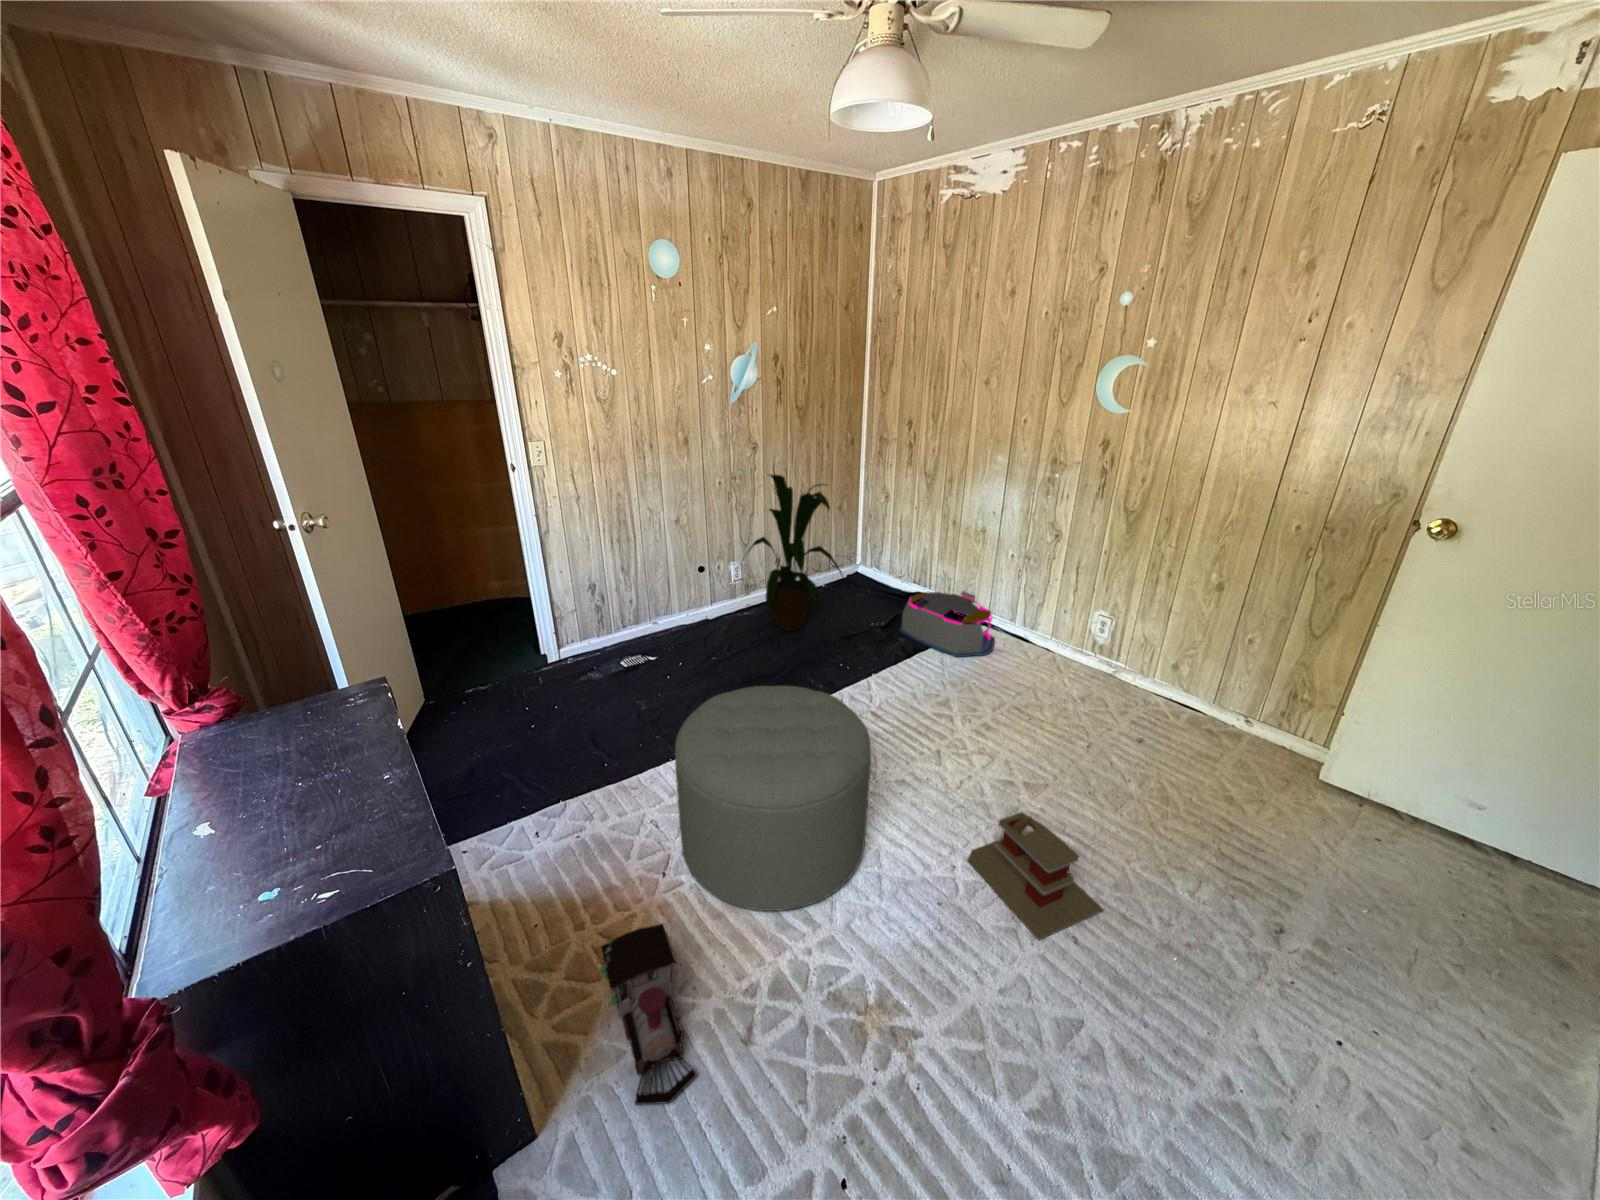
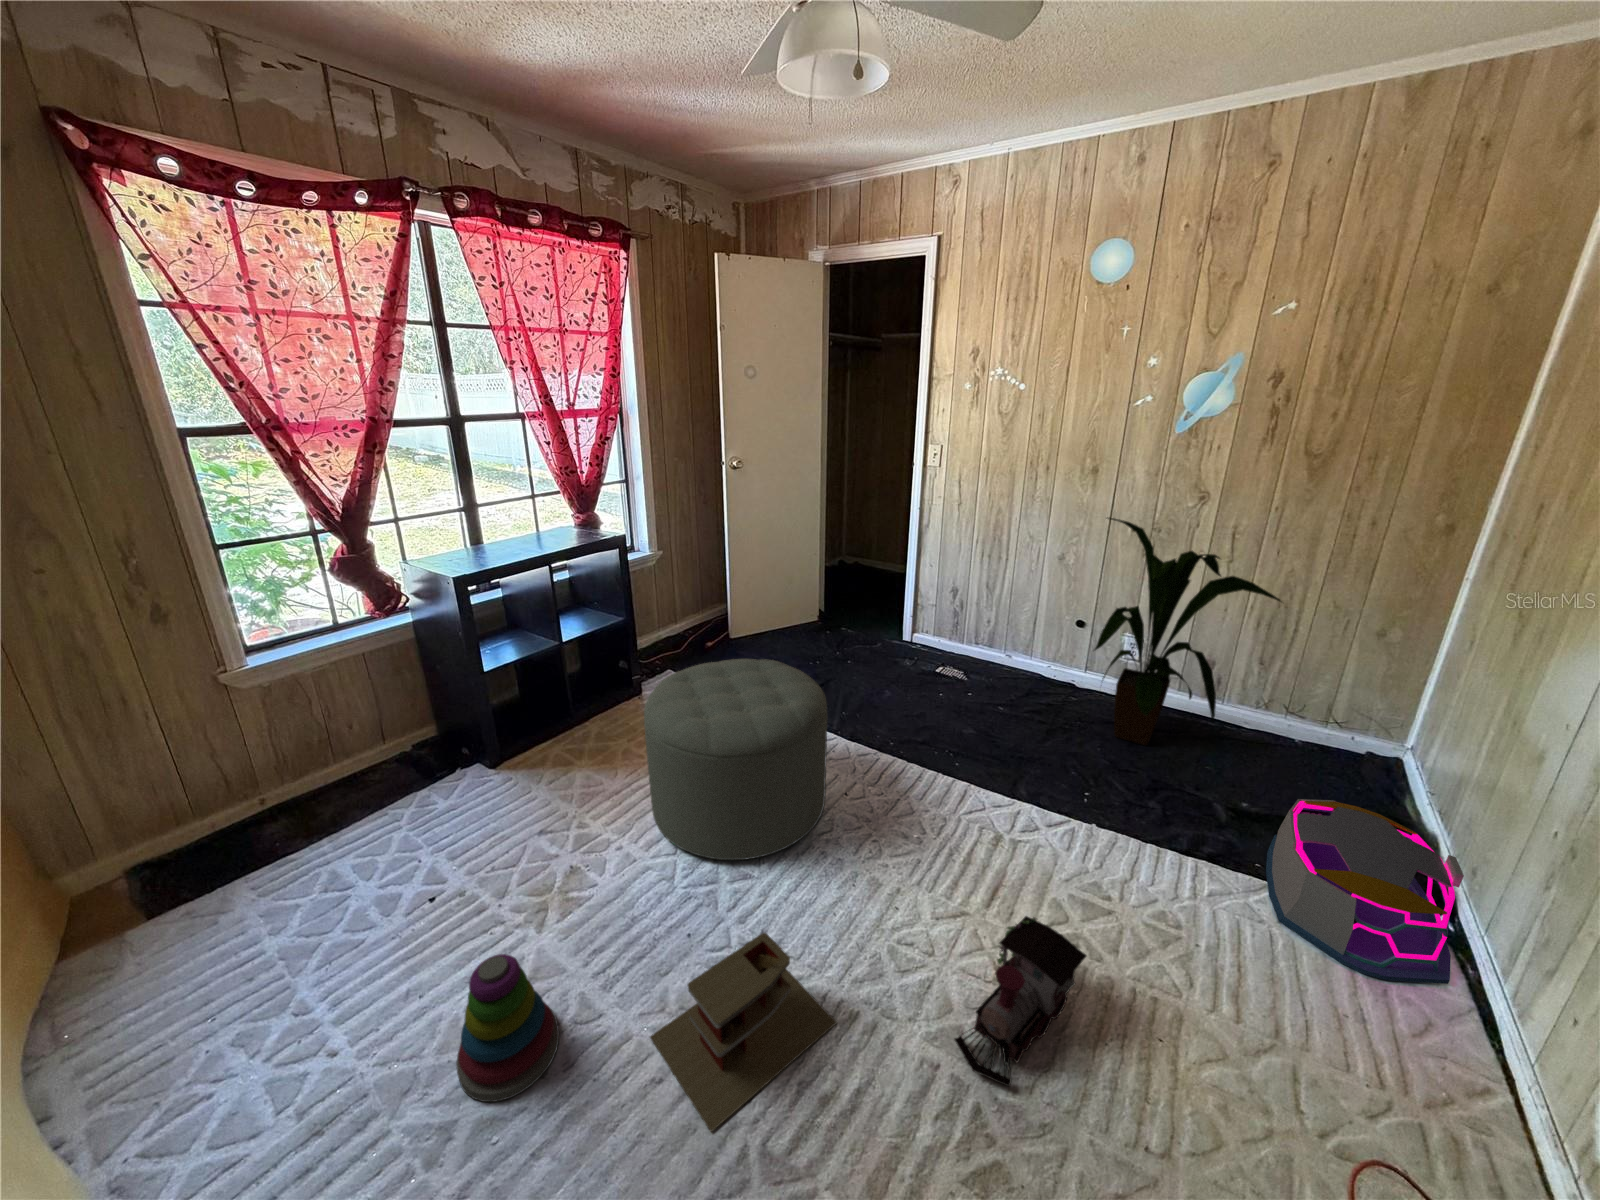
toy train: present [600,924,696,1105] -> present [954,916,1086,1087]
stacking toy: none [1012,965,1111,1102] -> present [456,954,559,1102]

